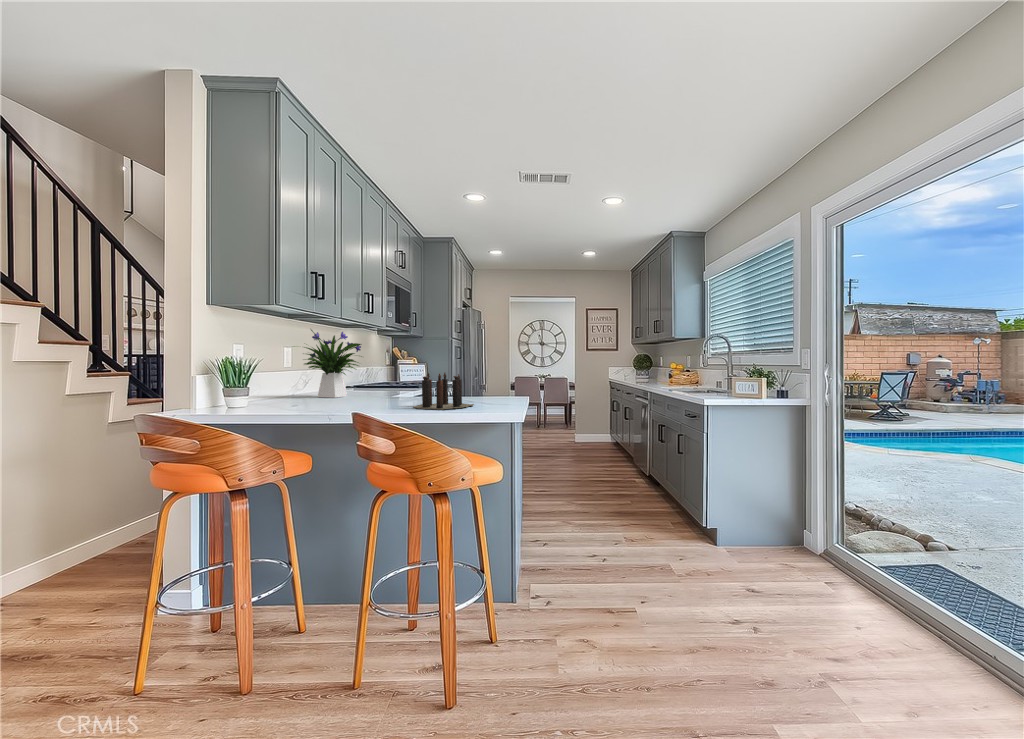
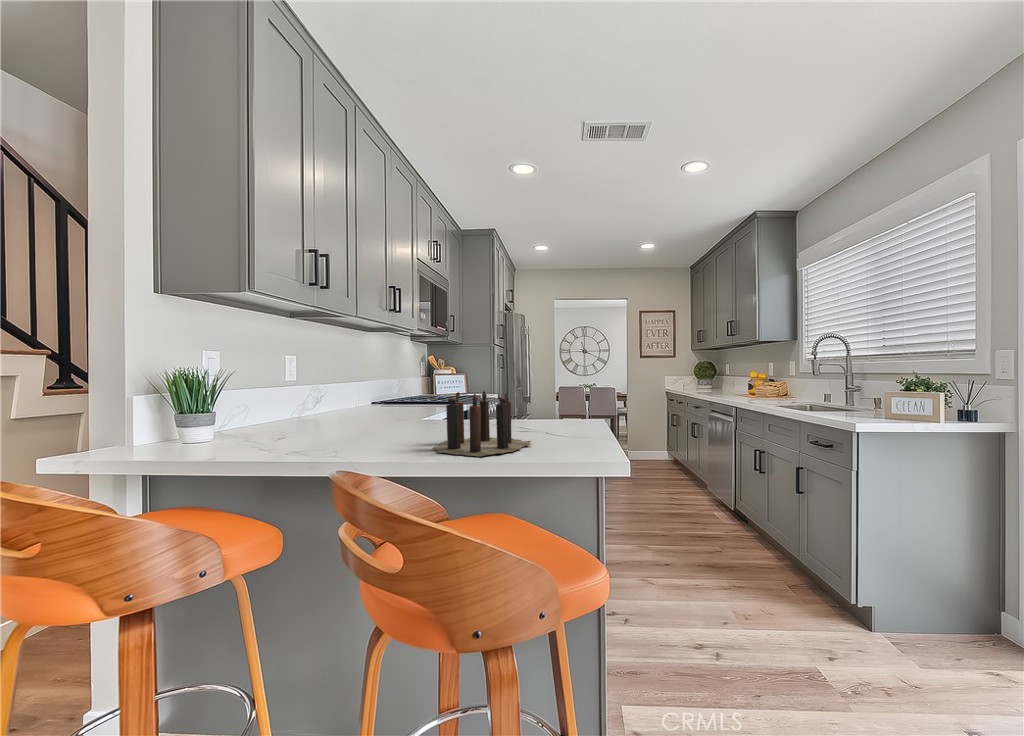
flower arrangement: present [304,330,362,398] -> none [278,329,379,422]

